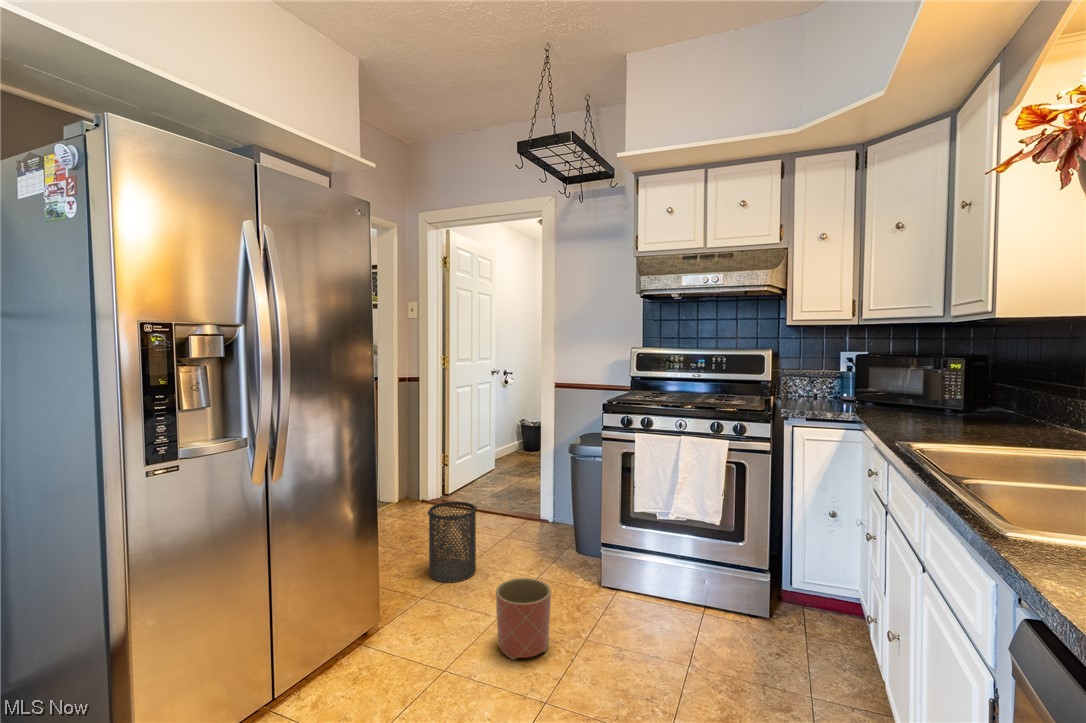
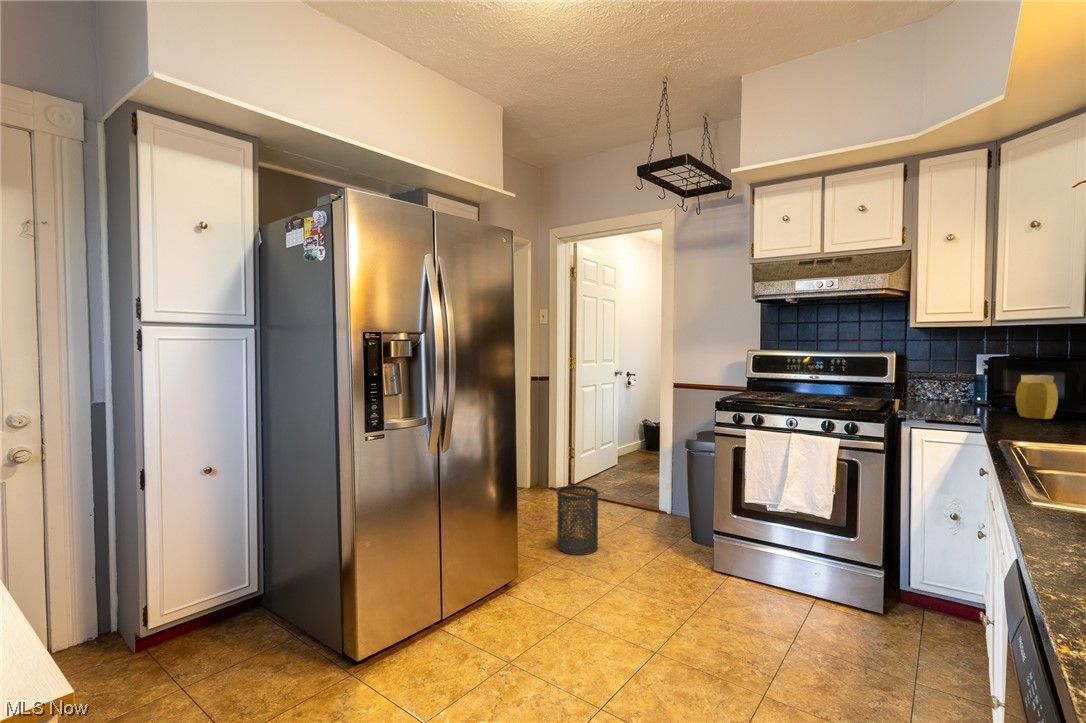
jar: none [883,372,919,415] -> present [1016,375,1058,419]
planter: present [496,578,551,659] -> none [614,551,663,618]

